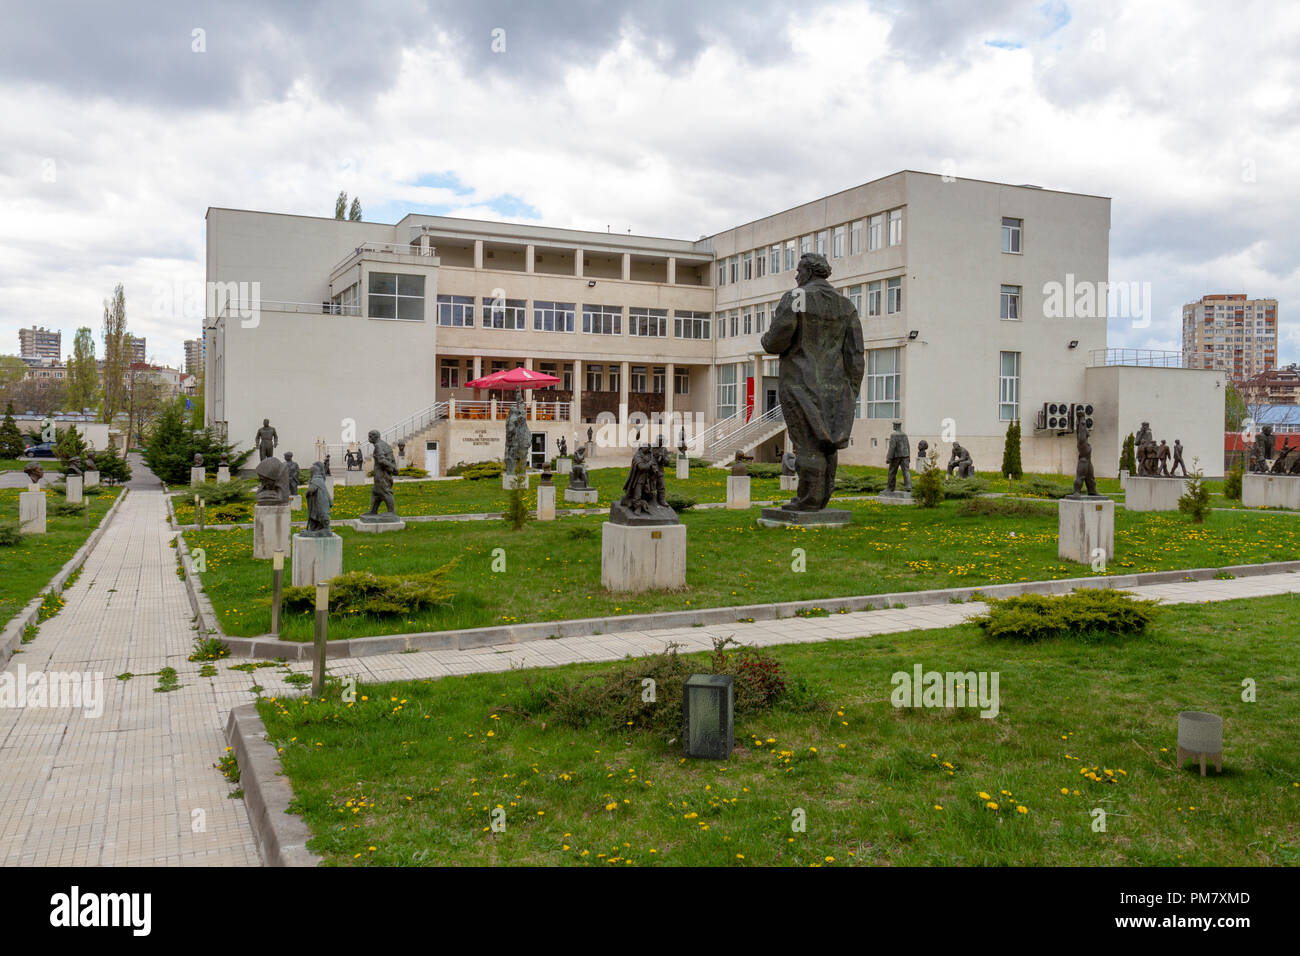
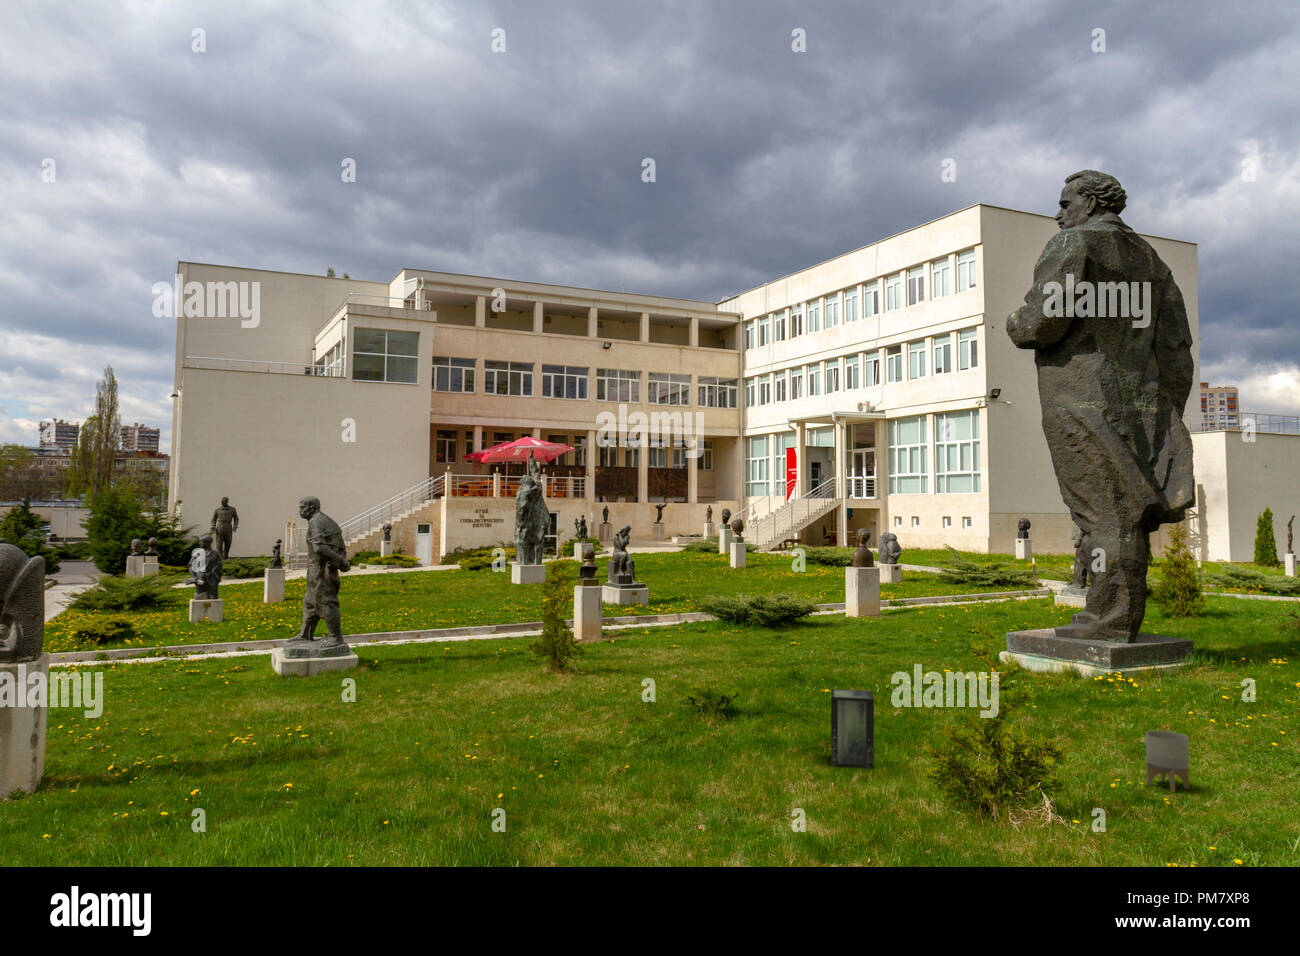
storage box: present [683,673,734,760] -> present [831,689,874,769]

